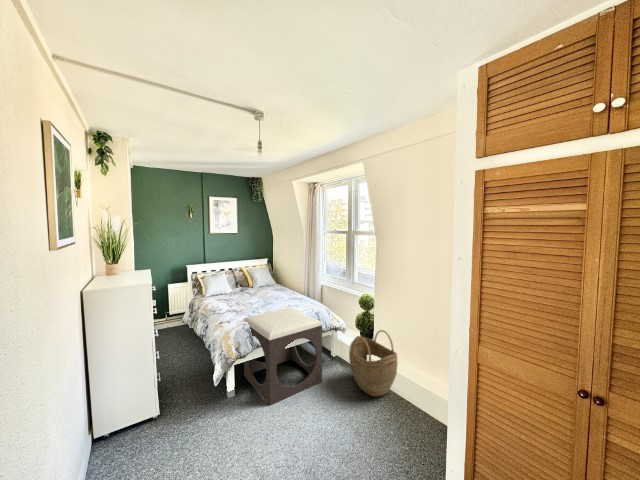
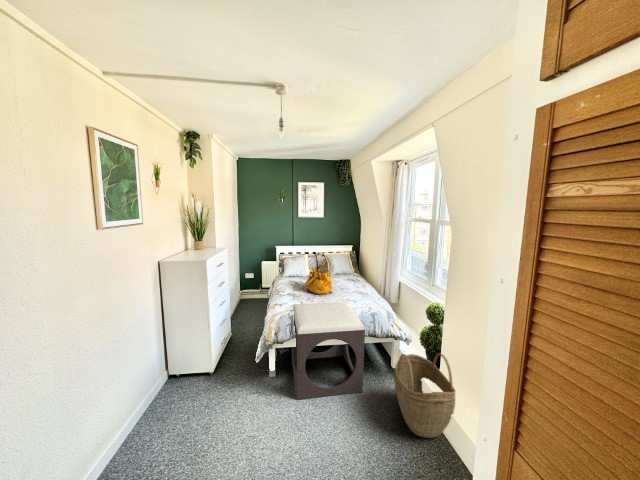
handbag: none [242,281,270,306] -> present [304,267,332,295]

